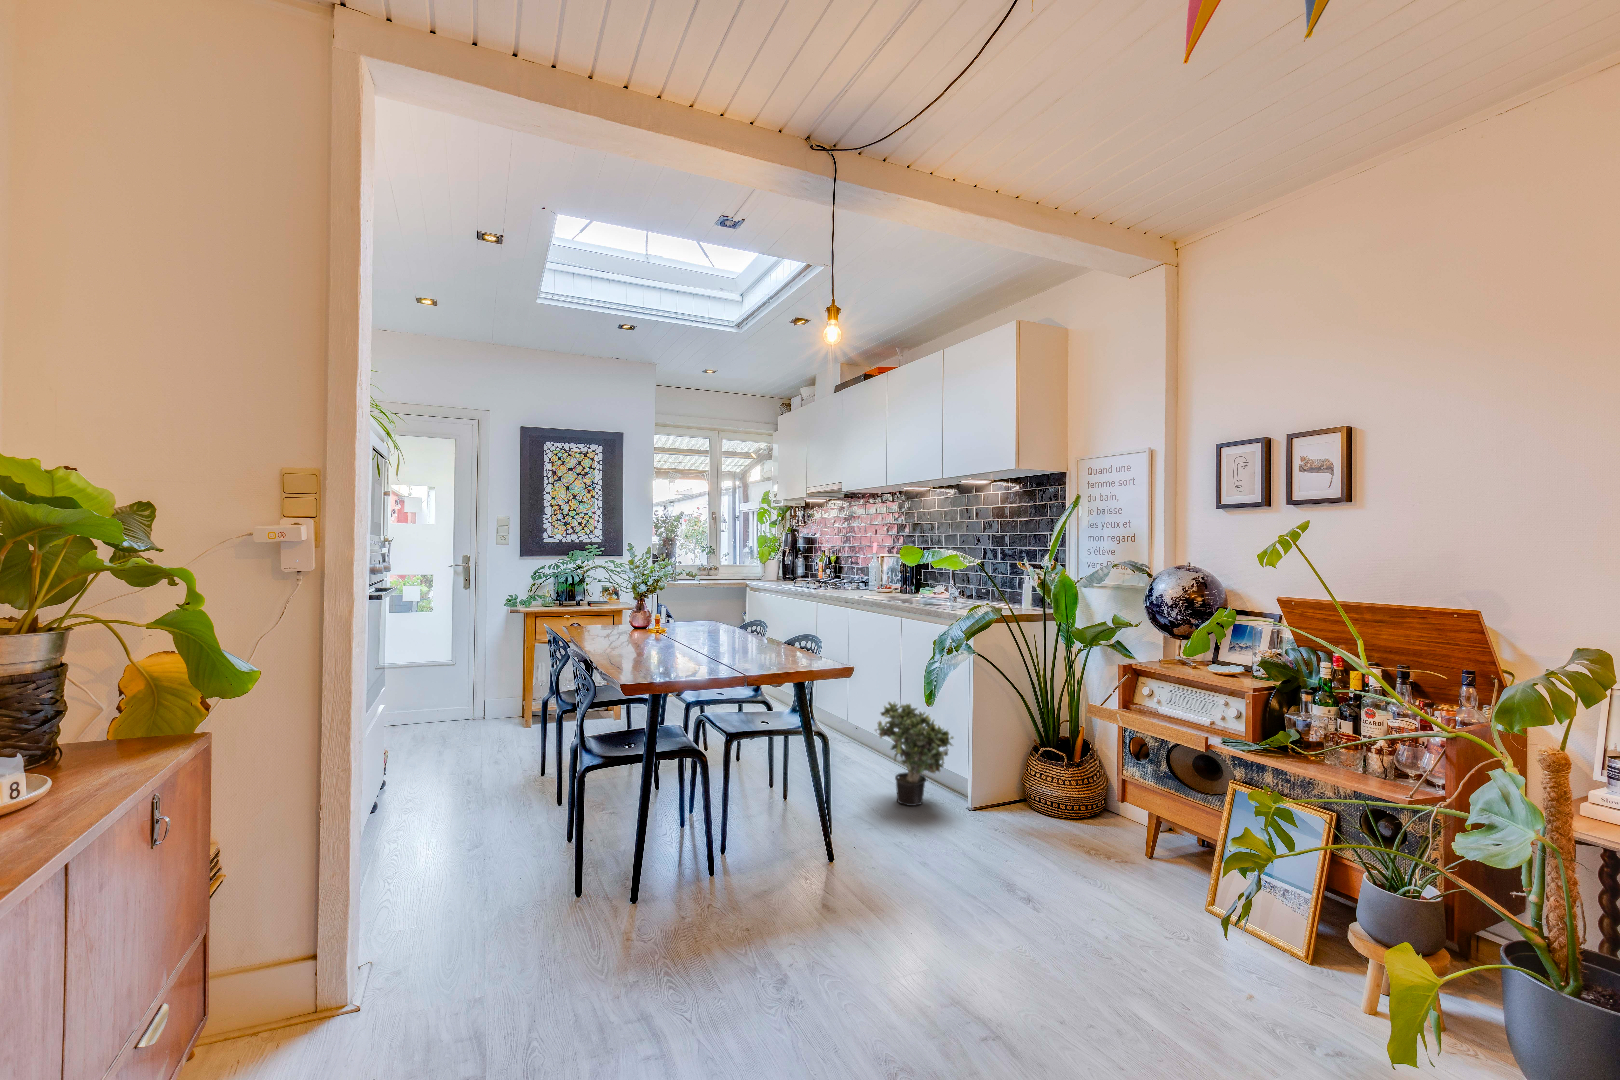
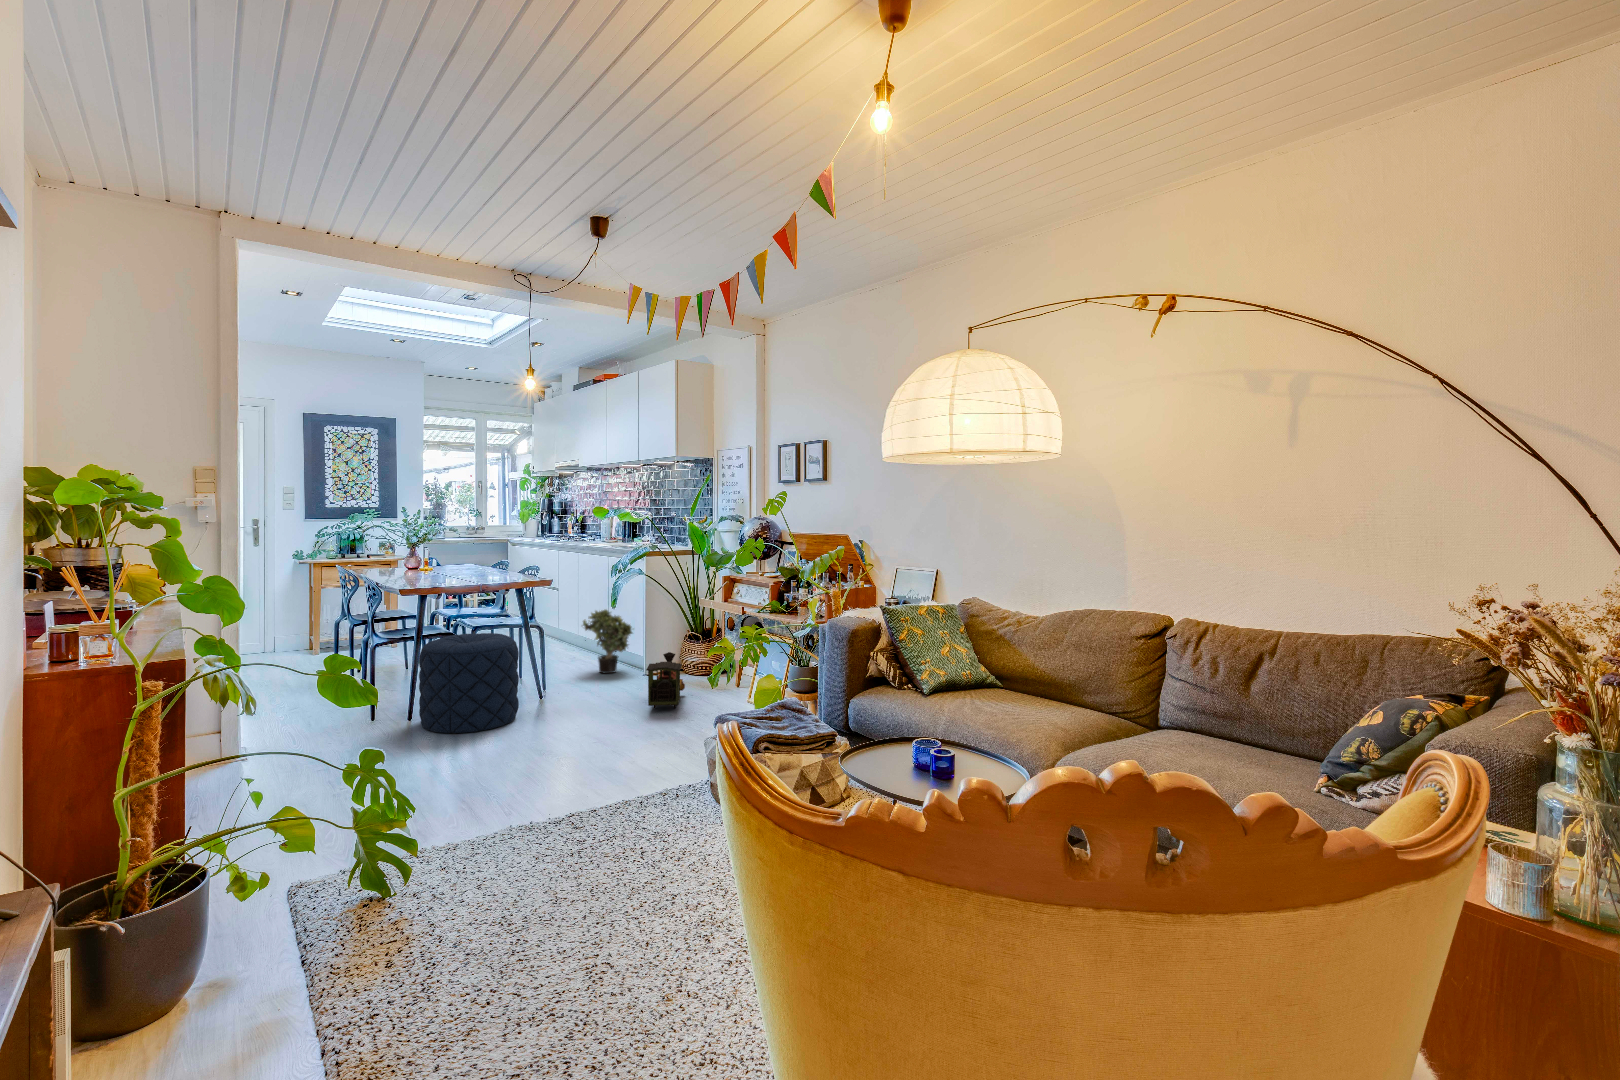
pouf: none [641,770,814,993] -> present [419,633,519,733]
toy train: none [1027,809,1121,946] -> present [646,652,685,709]

